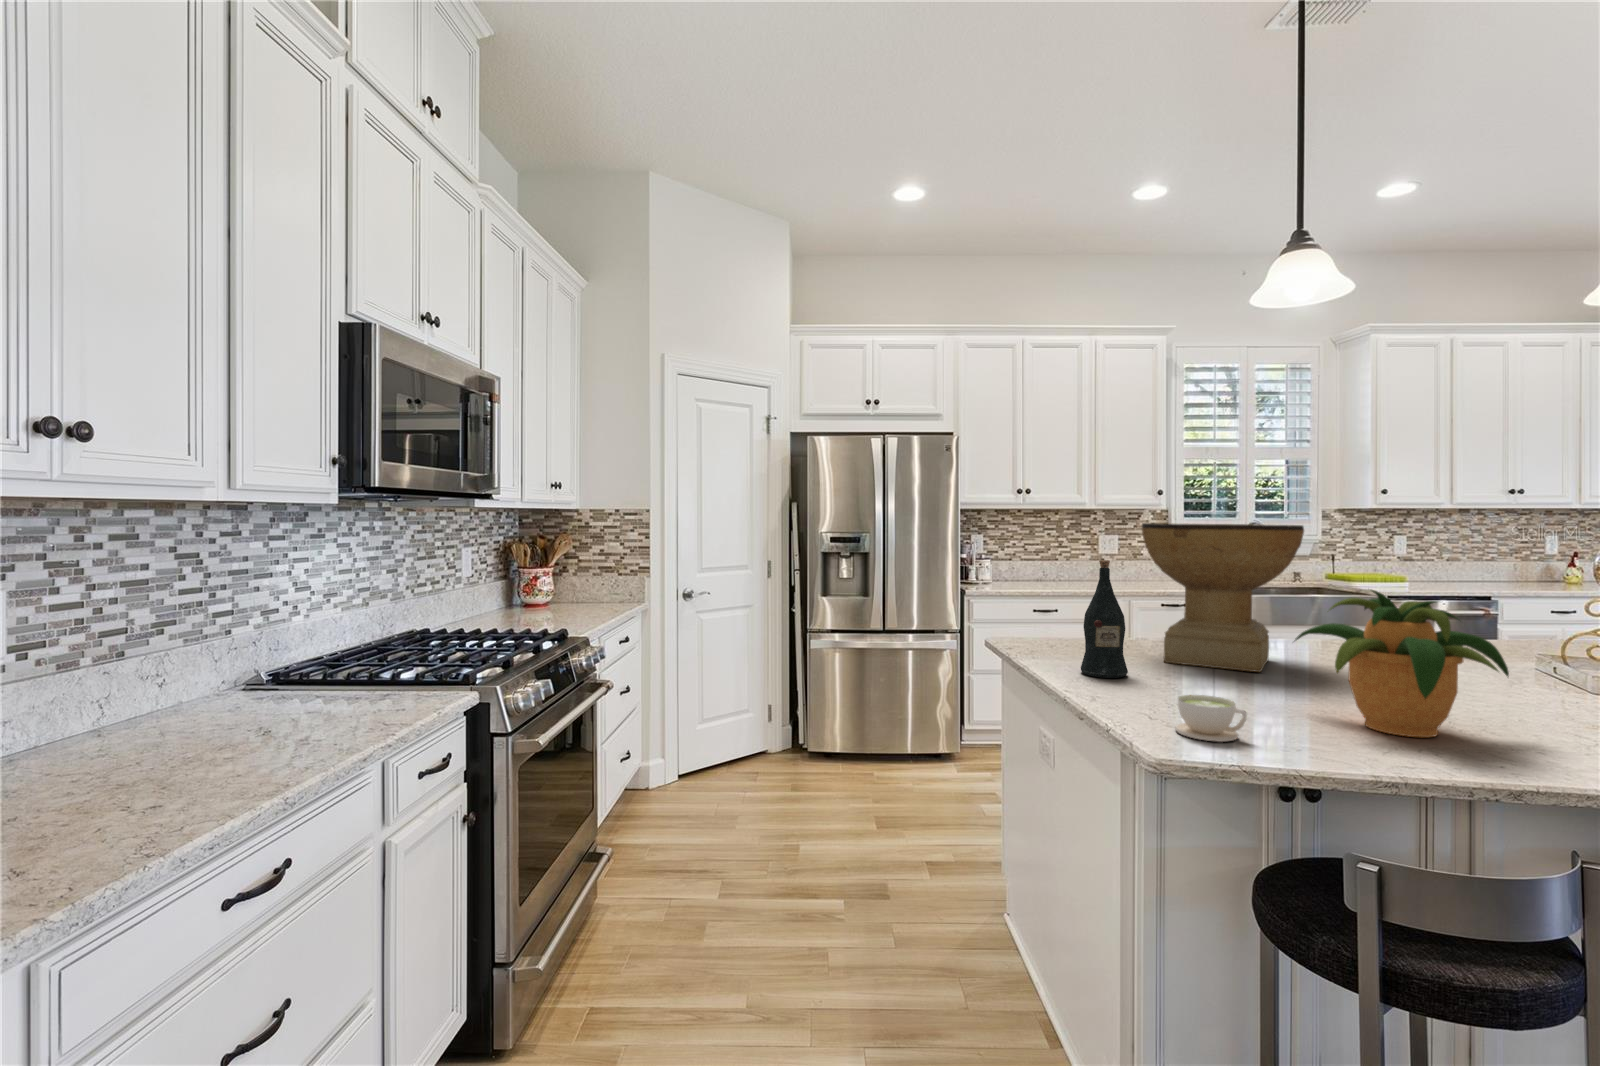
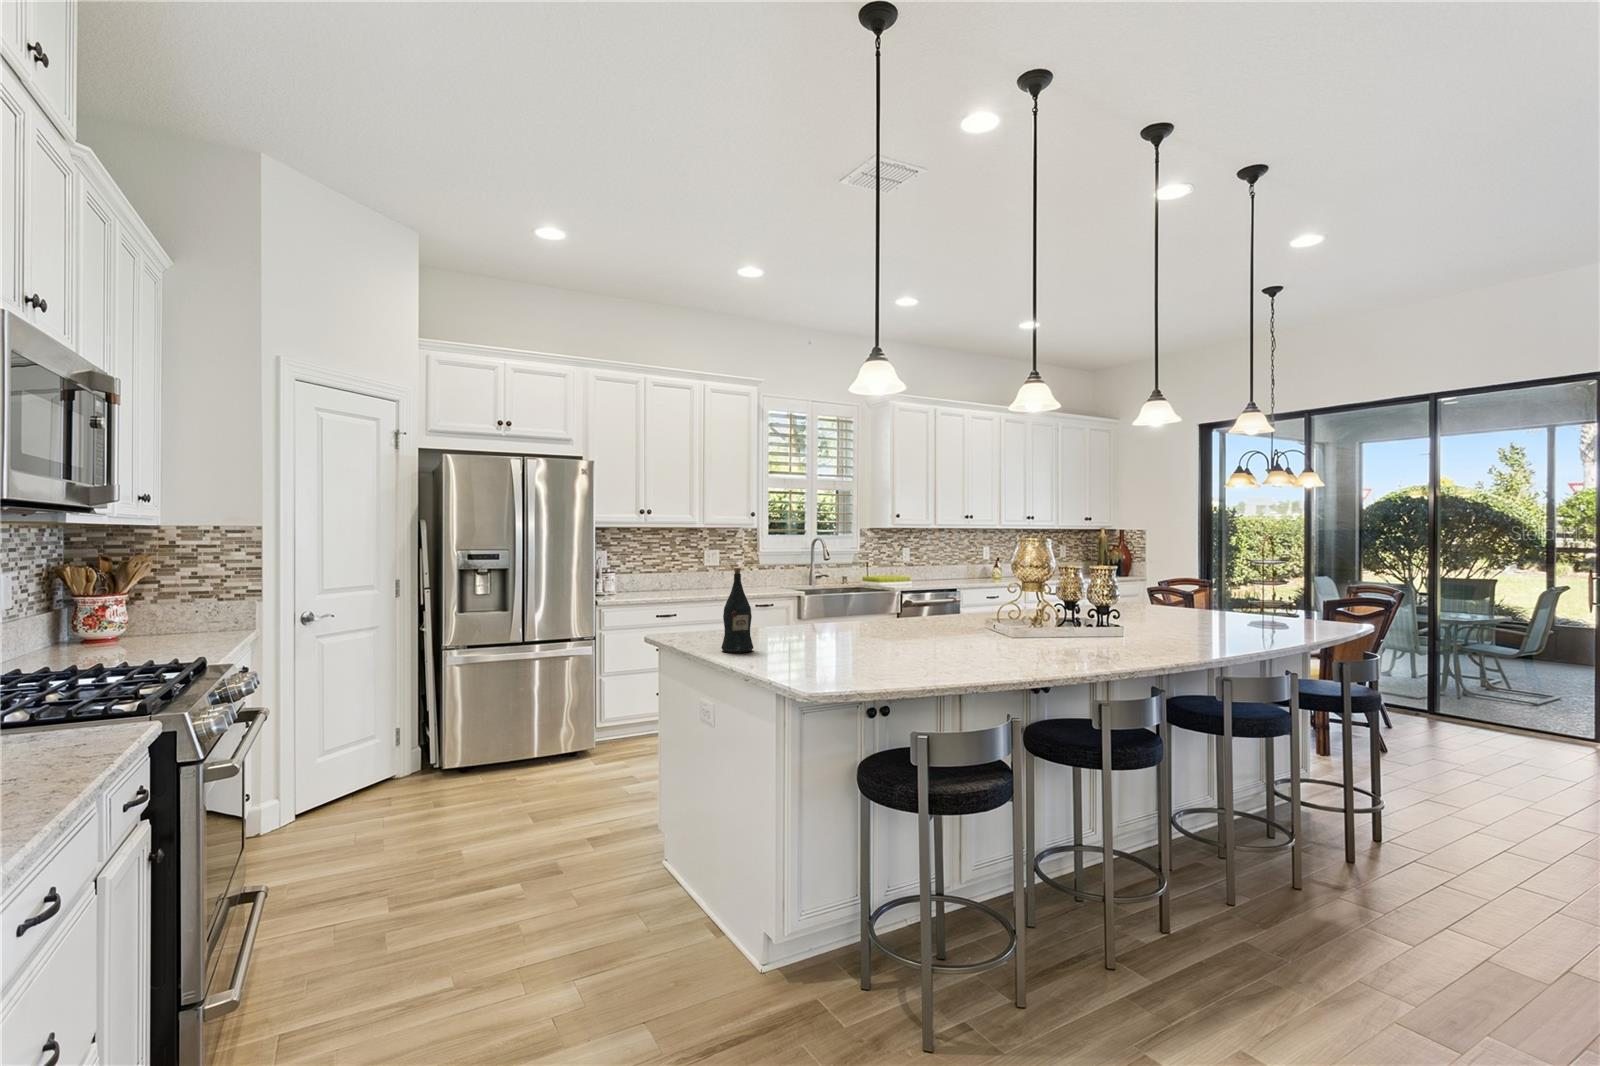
decorative bowl: present [1142,523,1304,672] -> none [757,541,855,641]
potted plant: present [1295,590,1509,737] -> none [851,580,954,666]
coffee cup: present [1175,695,1247,742] -> none [792,652,832,679]

